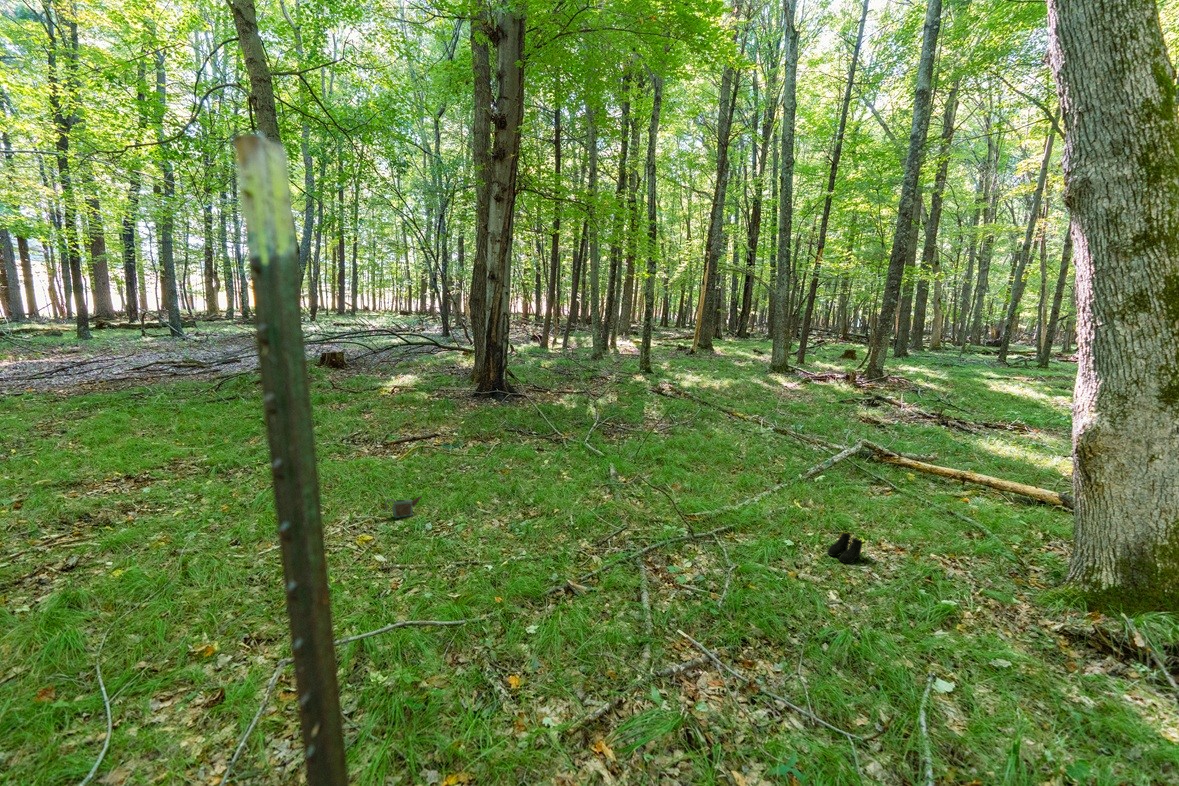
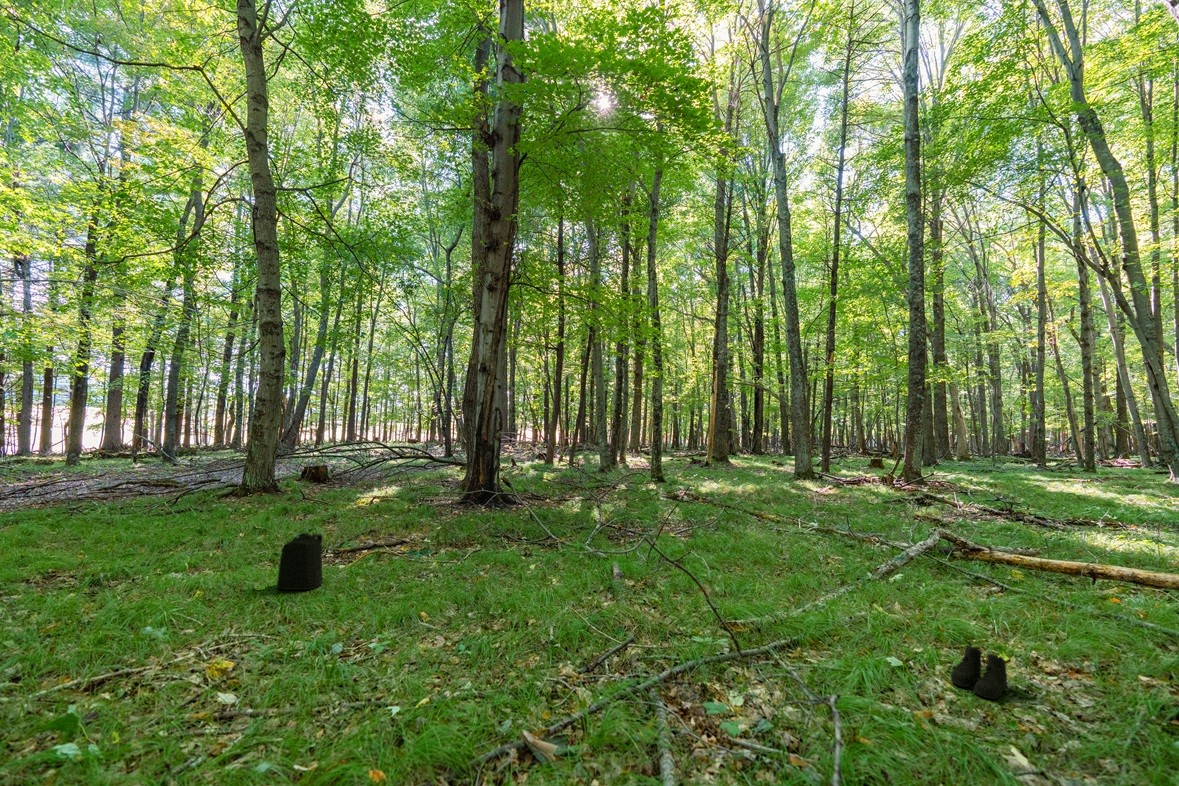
backpack: none [354,444,387,485] -> present [277,533,323,590]
watering can: present [385,496,422,518] -> none [293,597,351,632]

